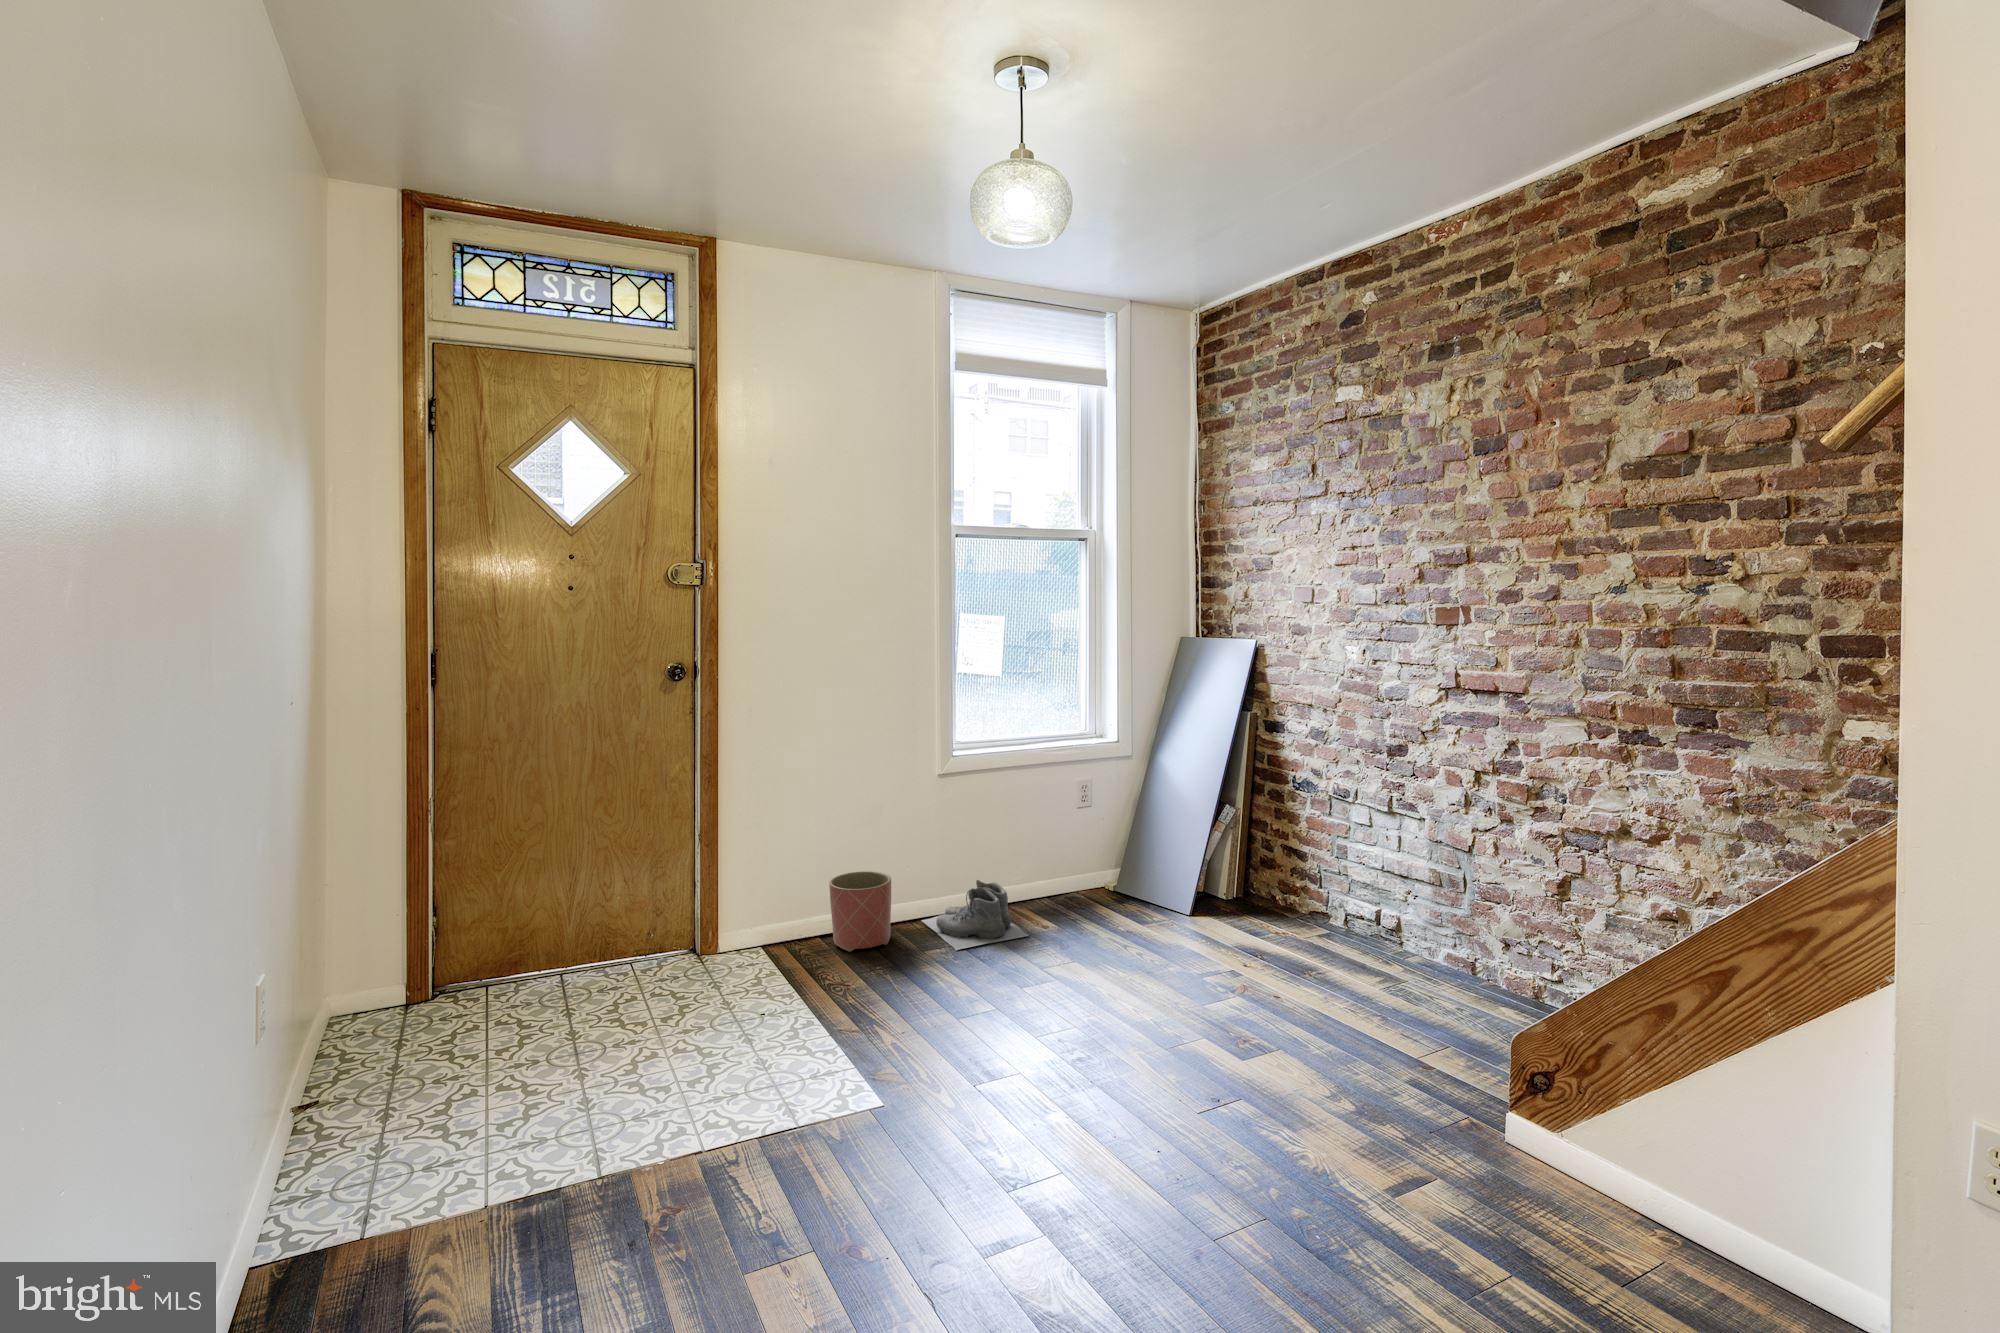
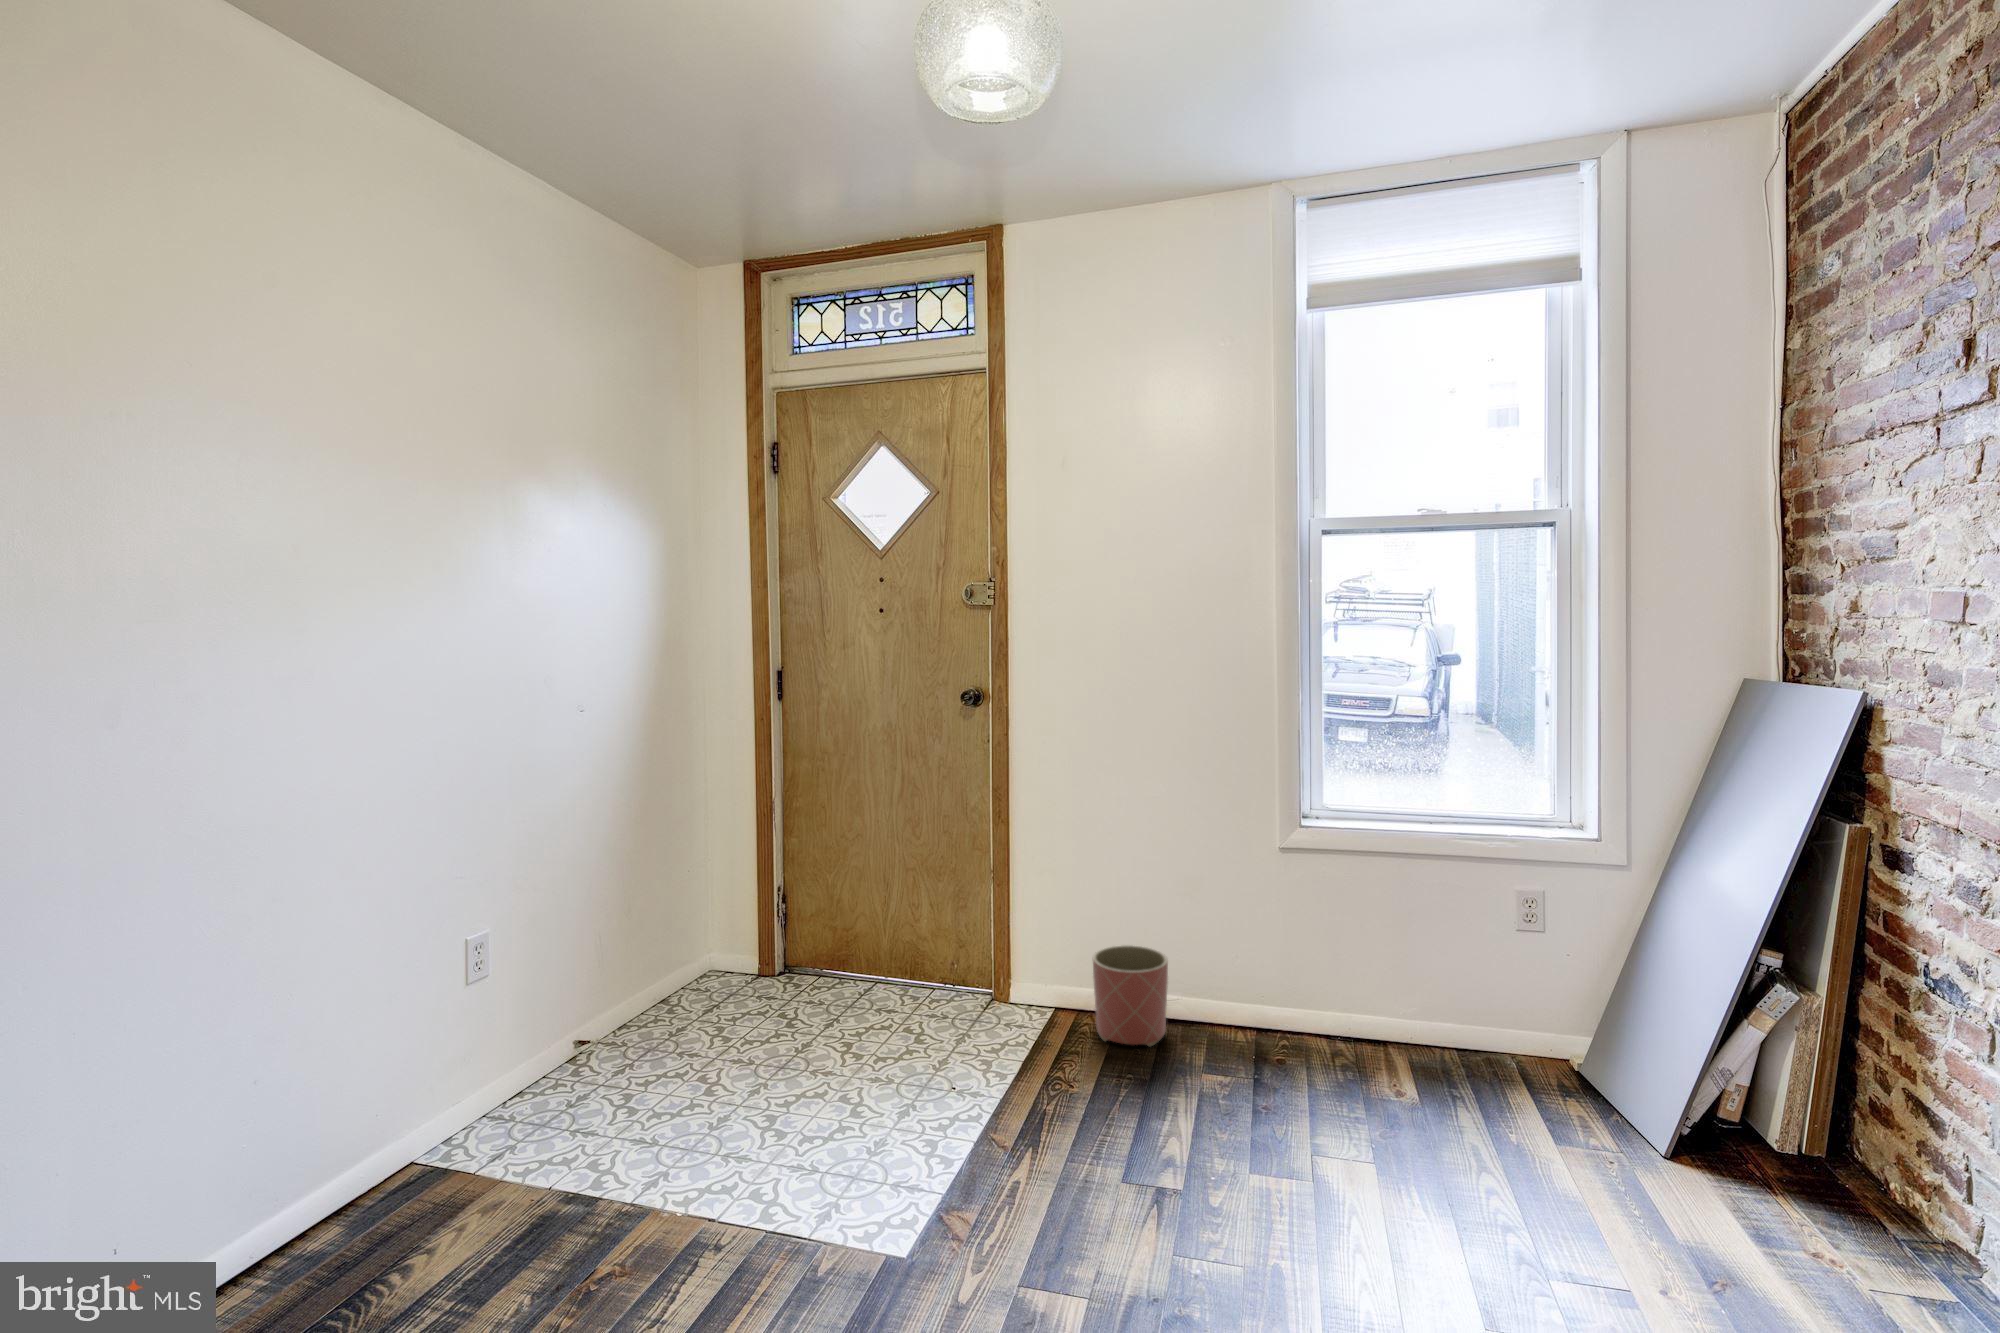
boots: present [921,880,1028,950] -> none [1219,996,1336,1098]

